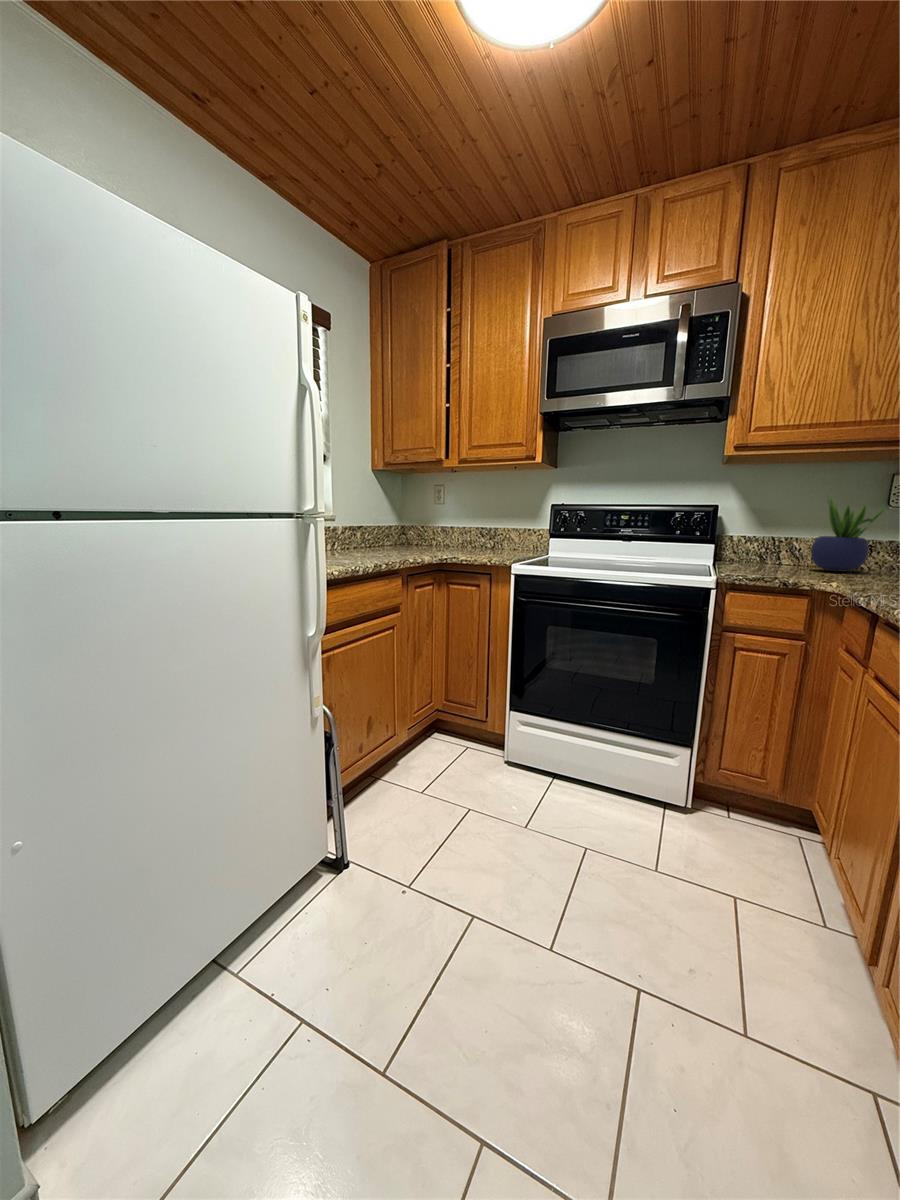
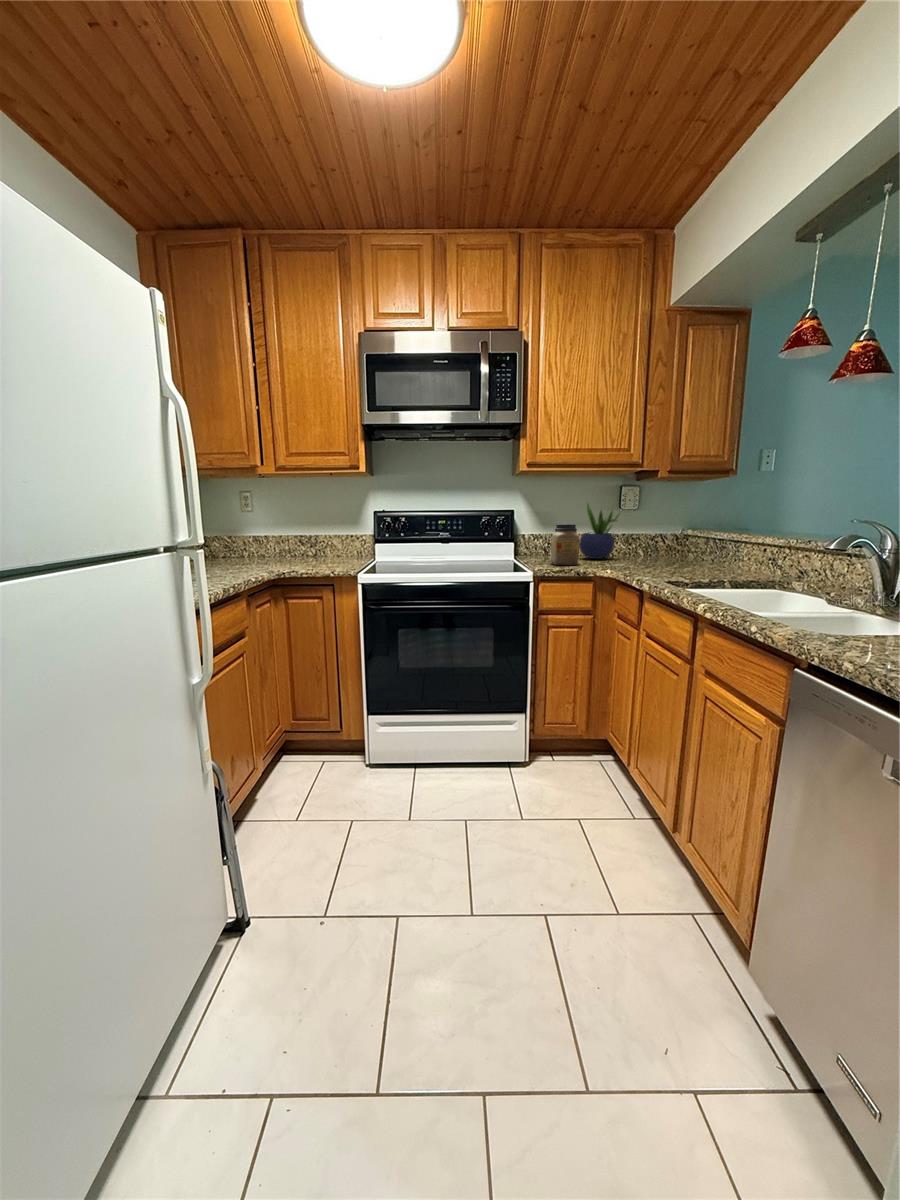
jar: none [759,521,803,575] -> present [551,523,579,565]

